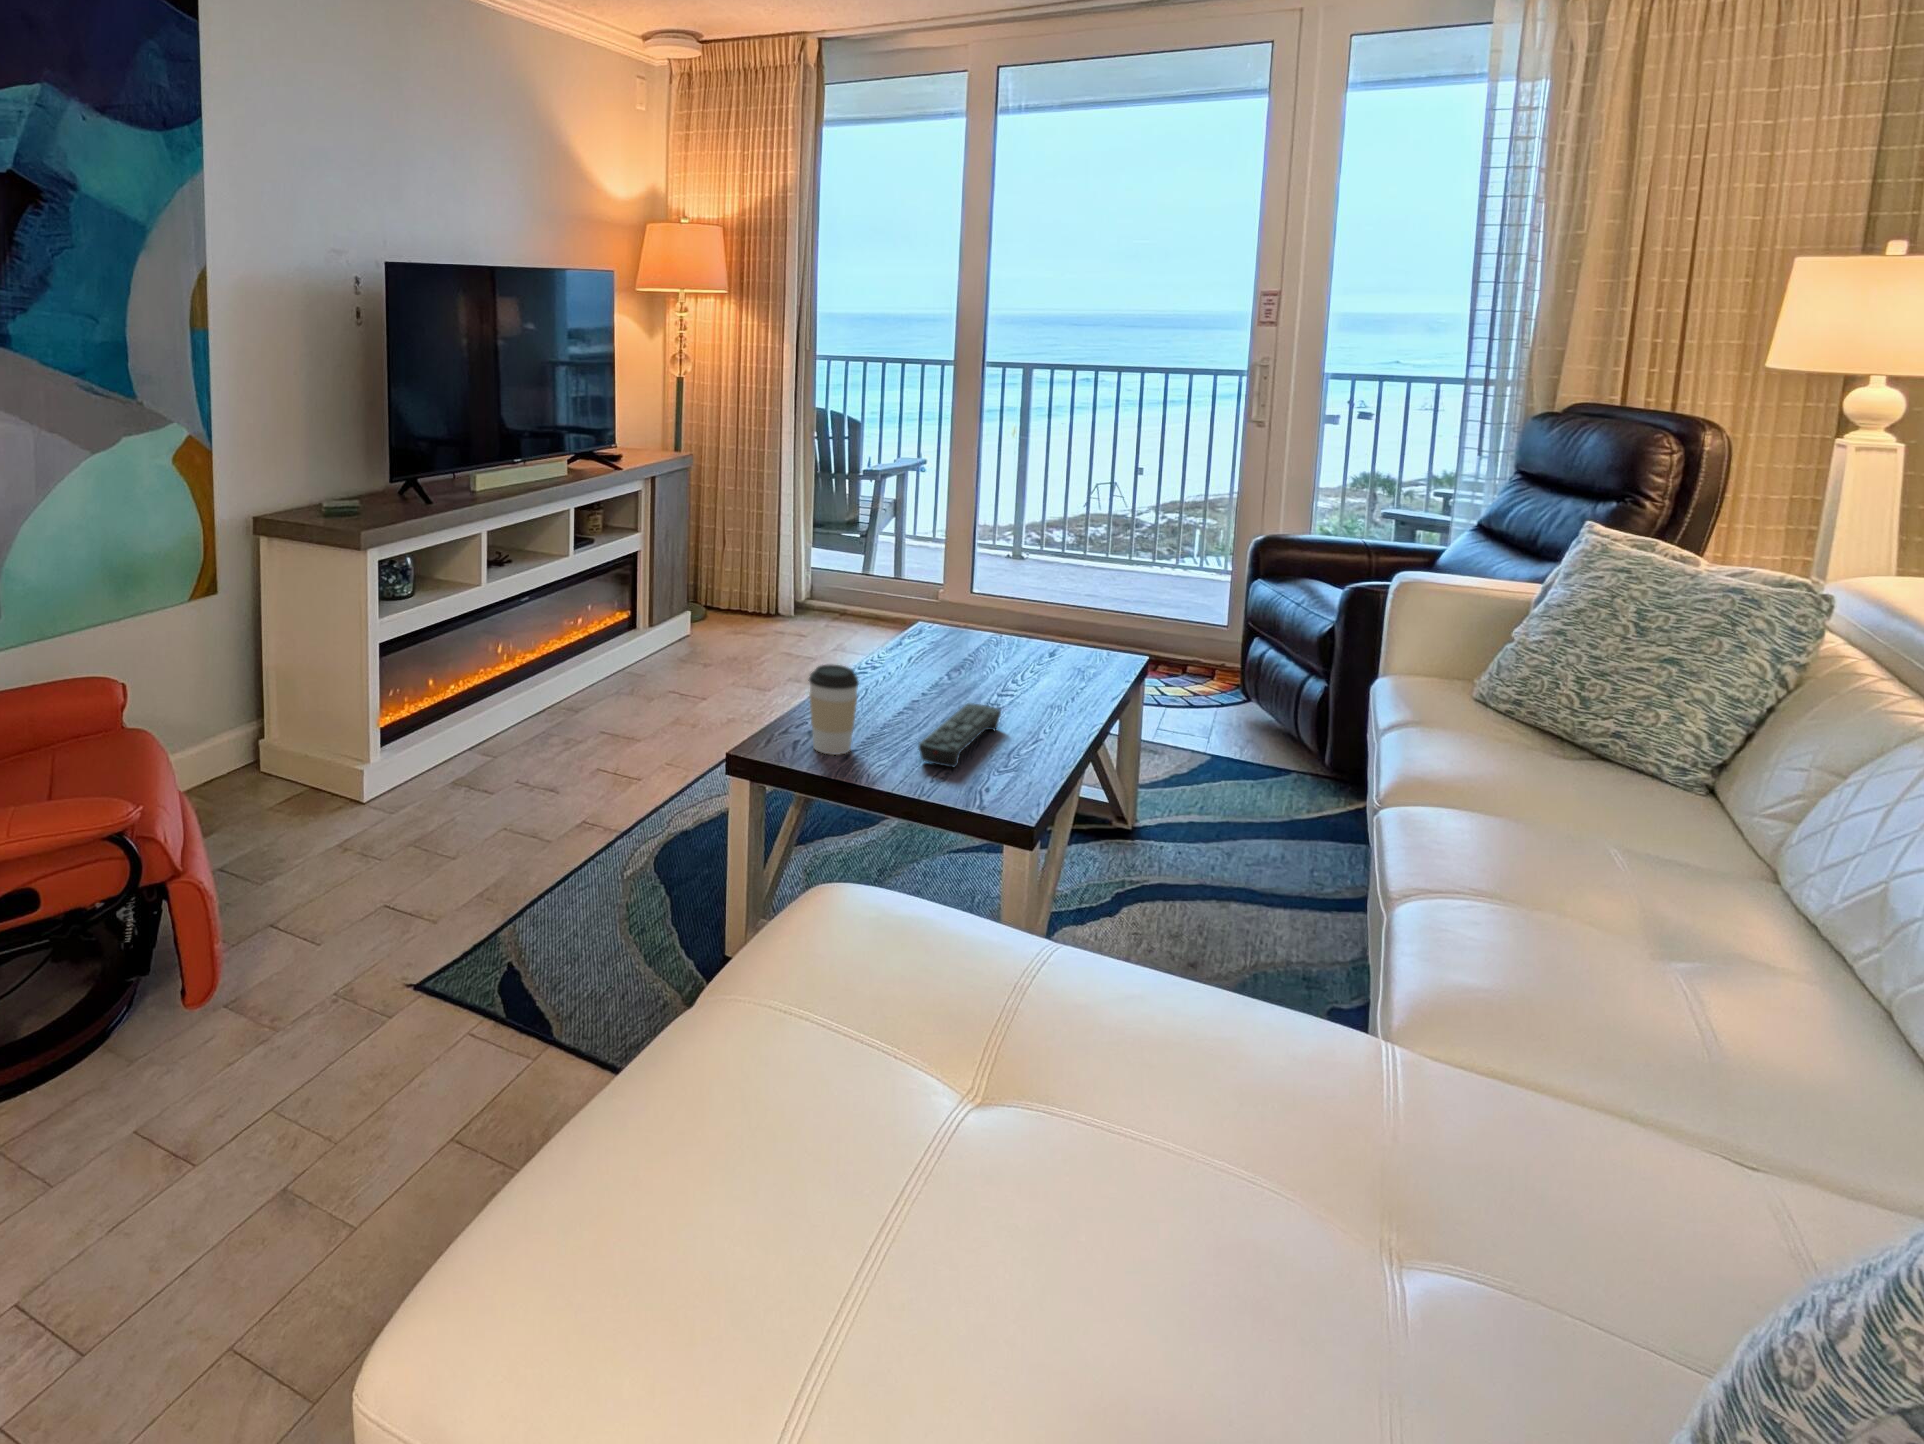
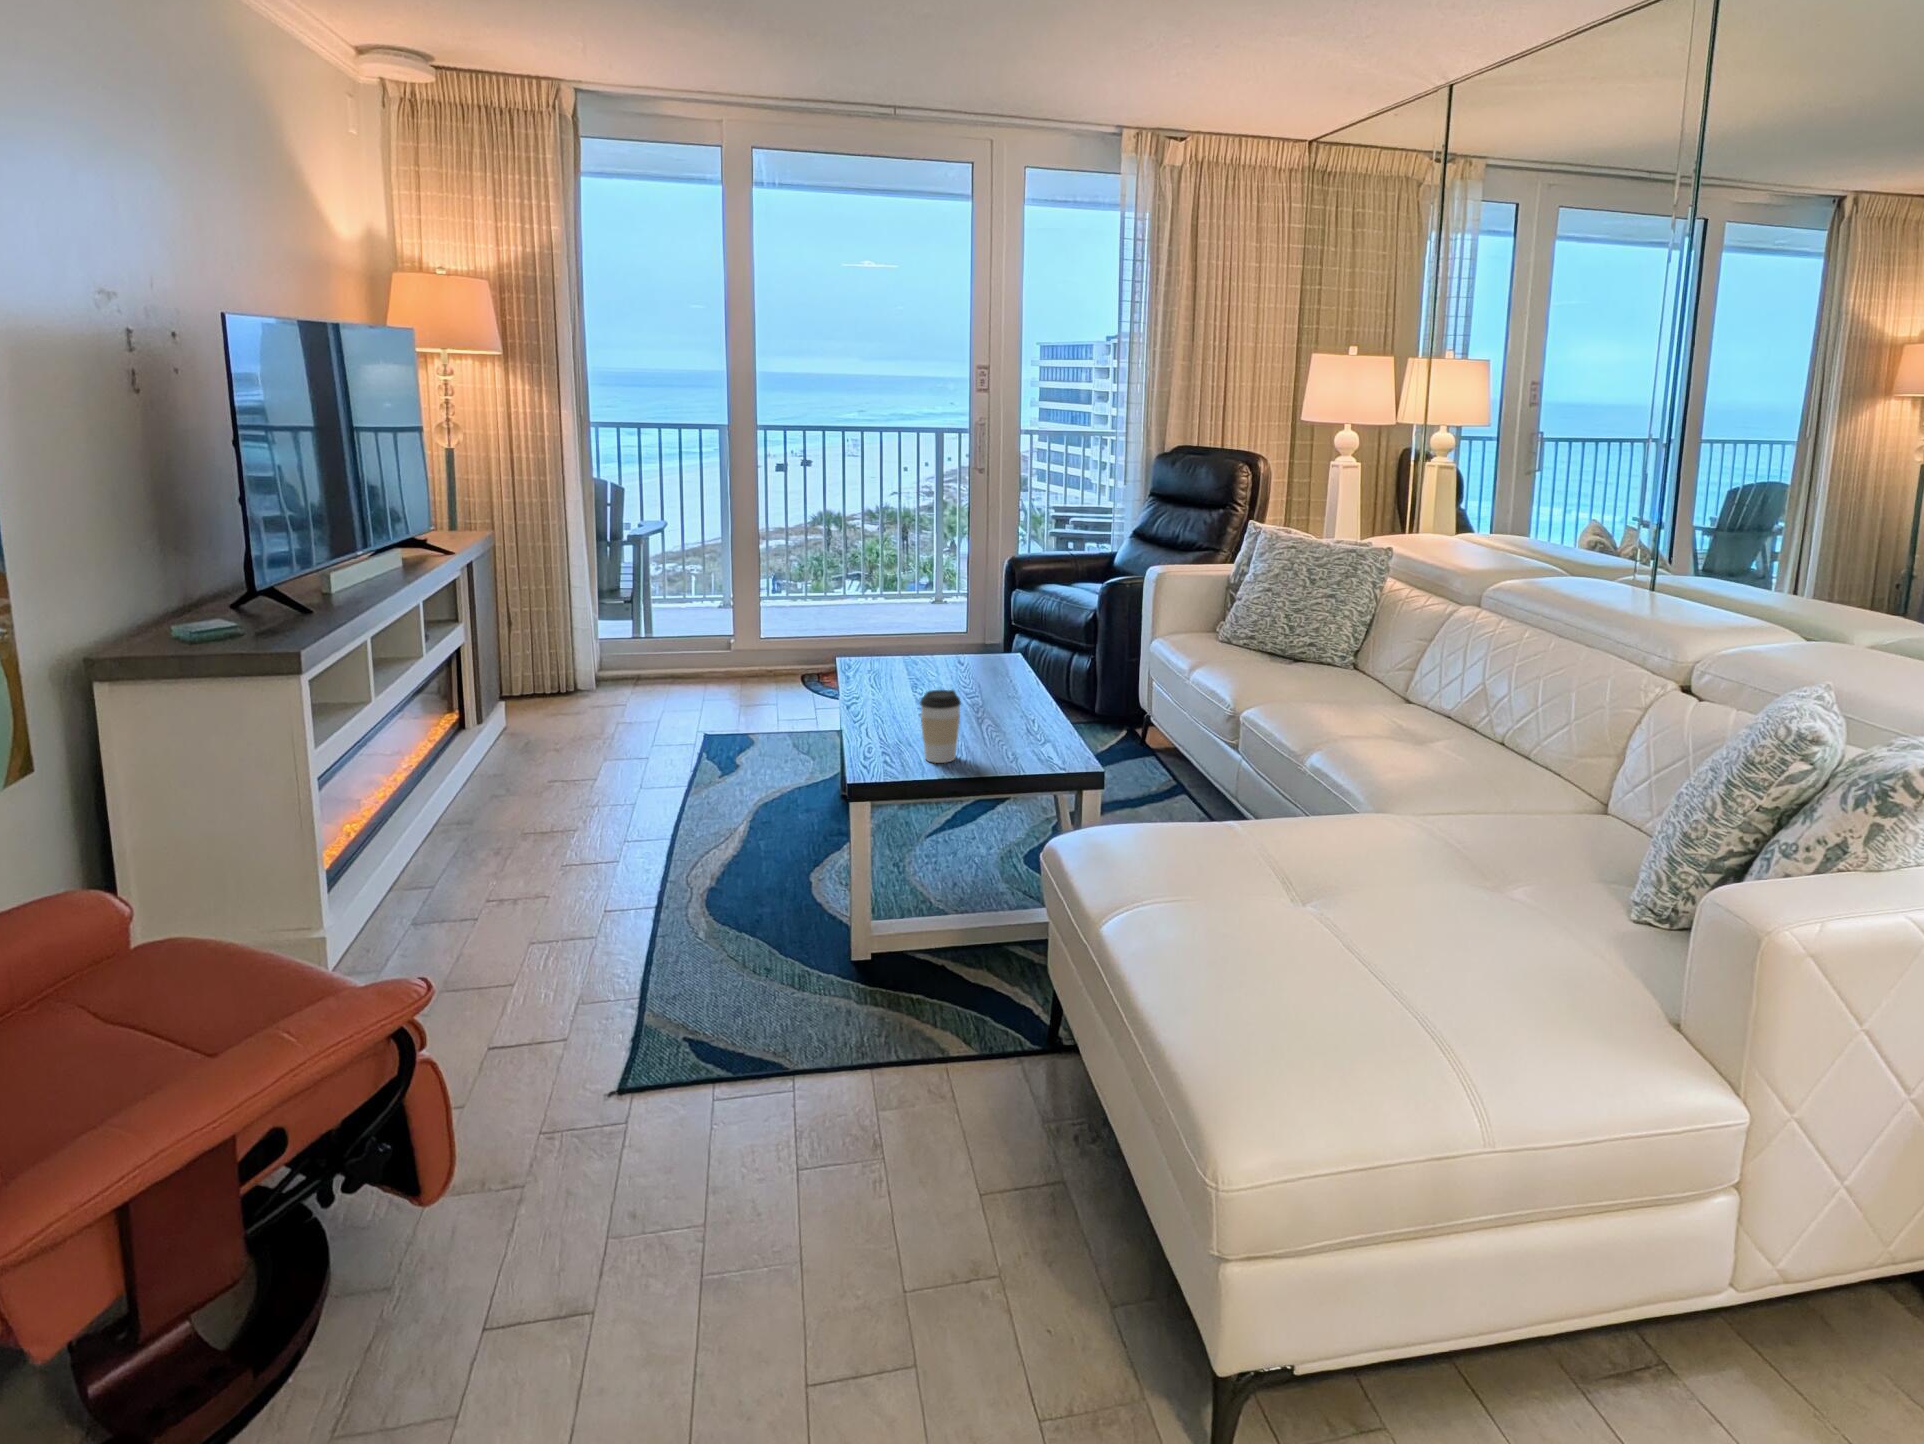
remote control: present [919,703,1001,768] -> none [995,703,1037,750]

